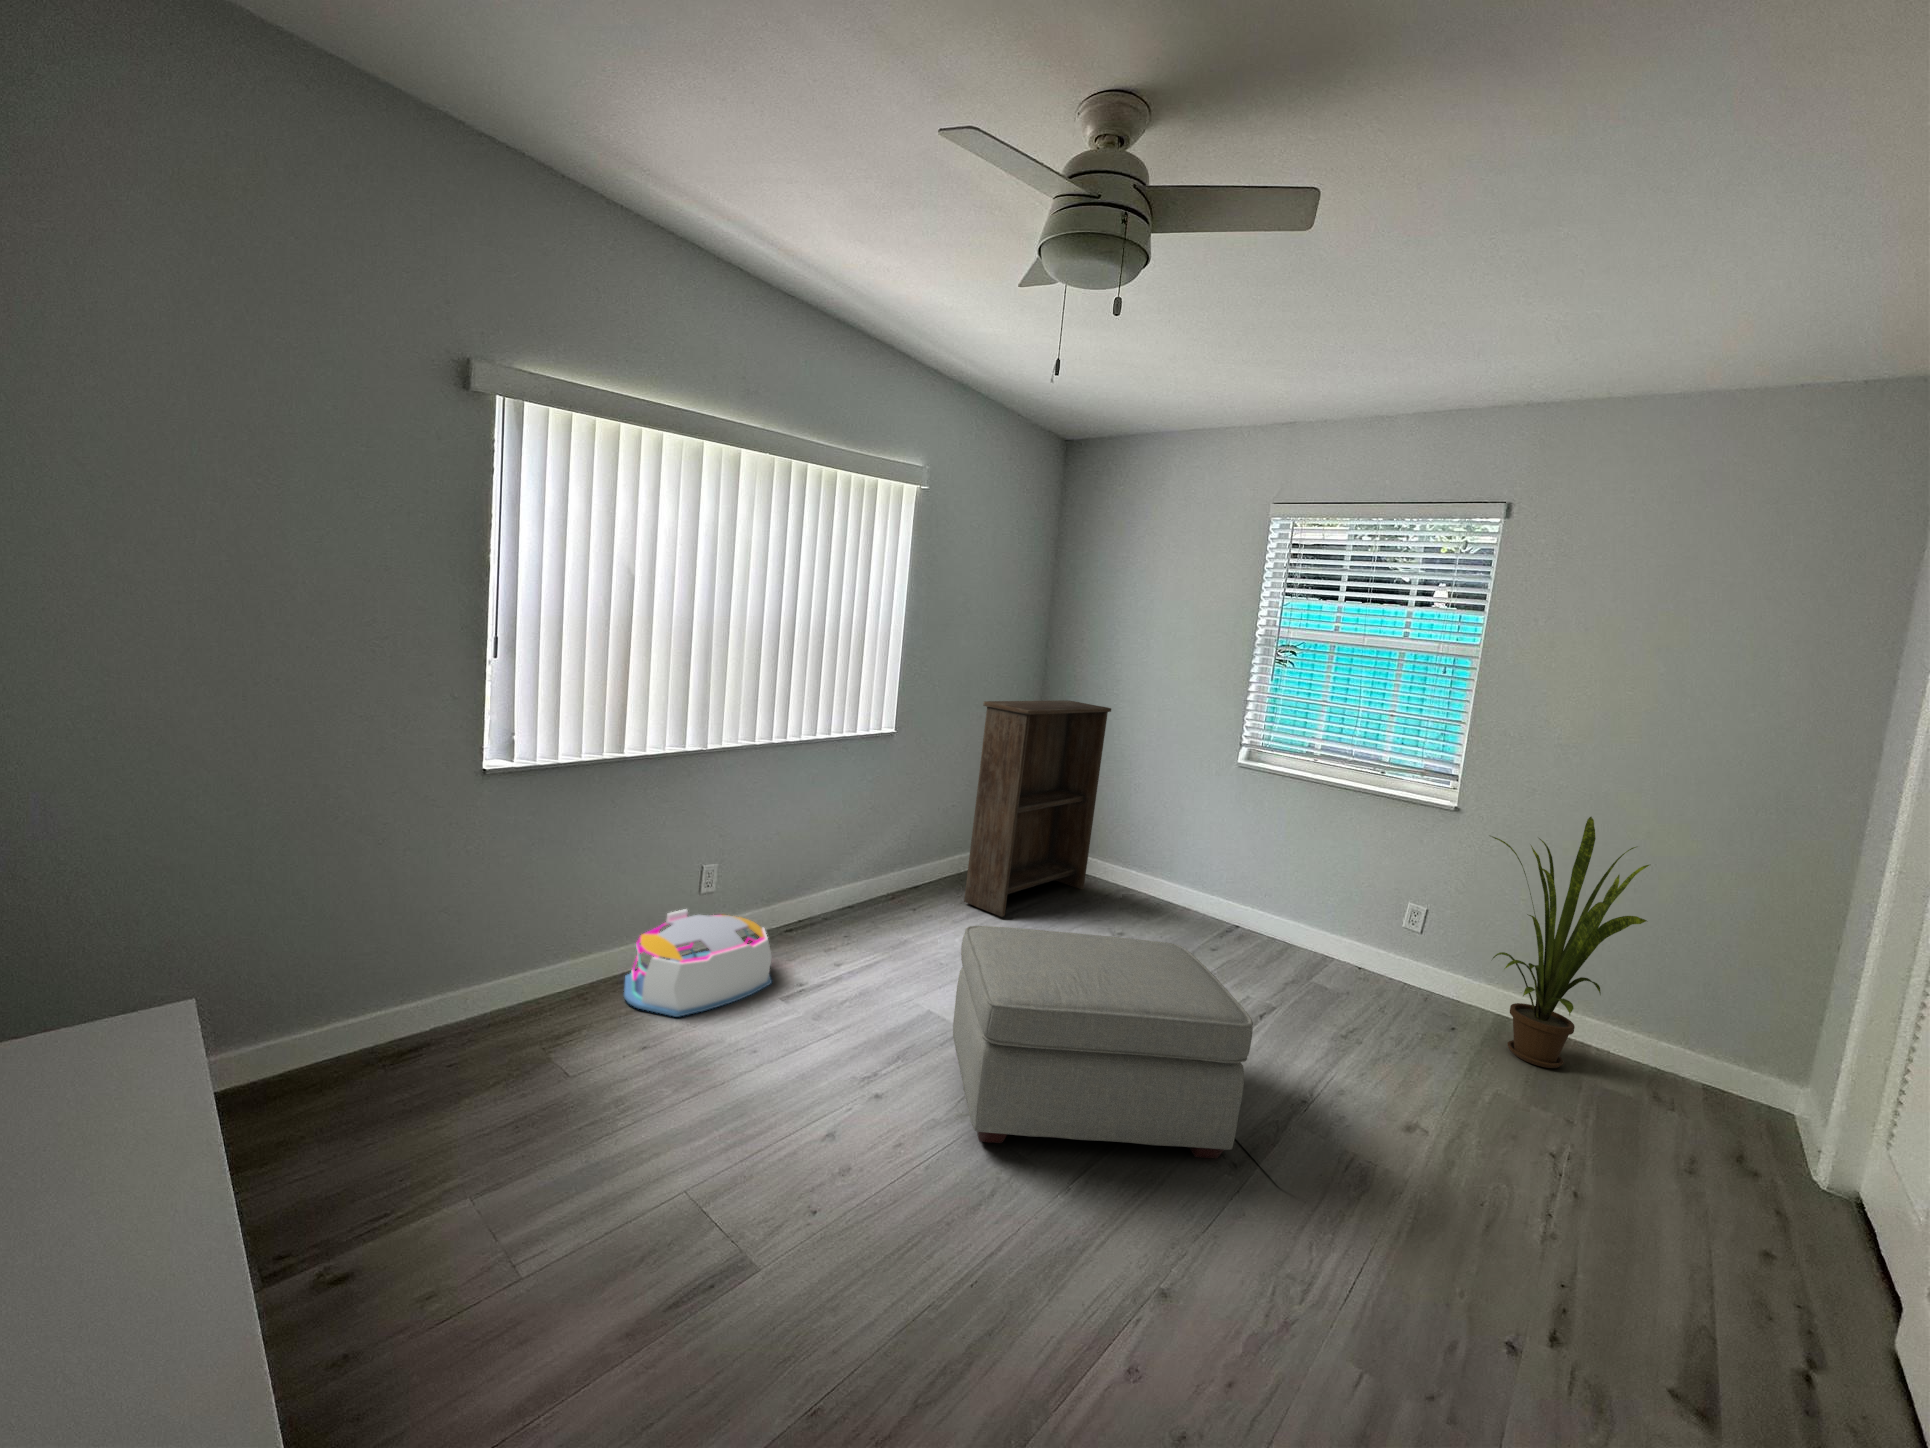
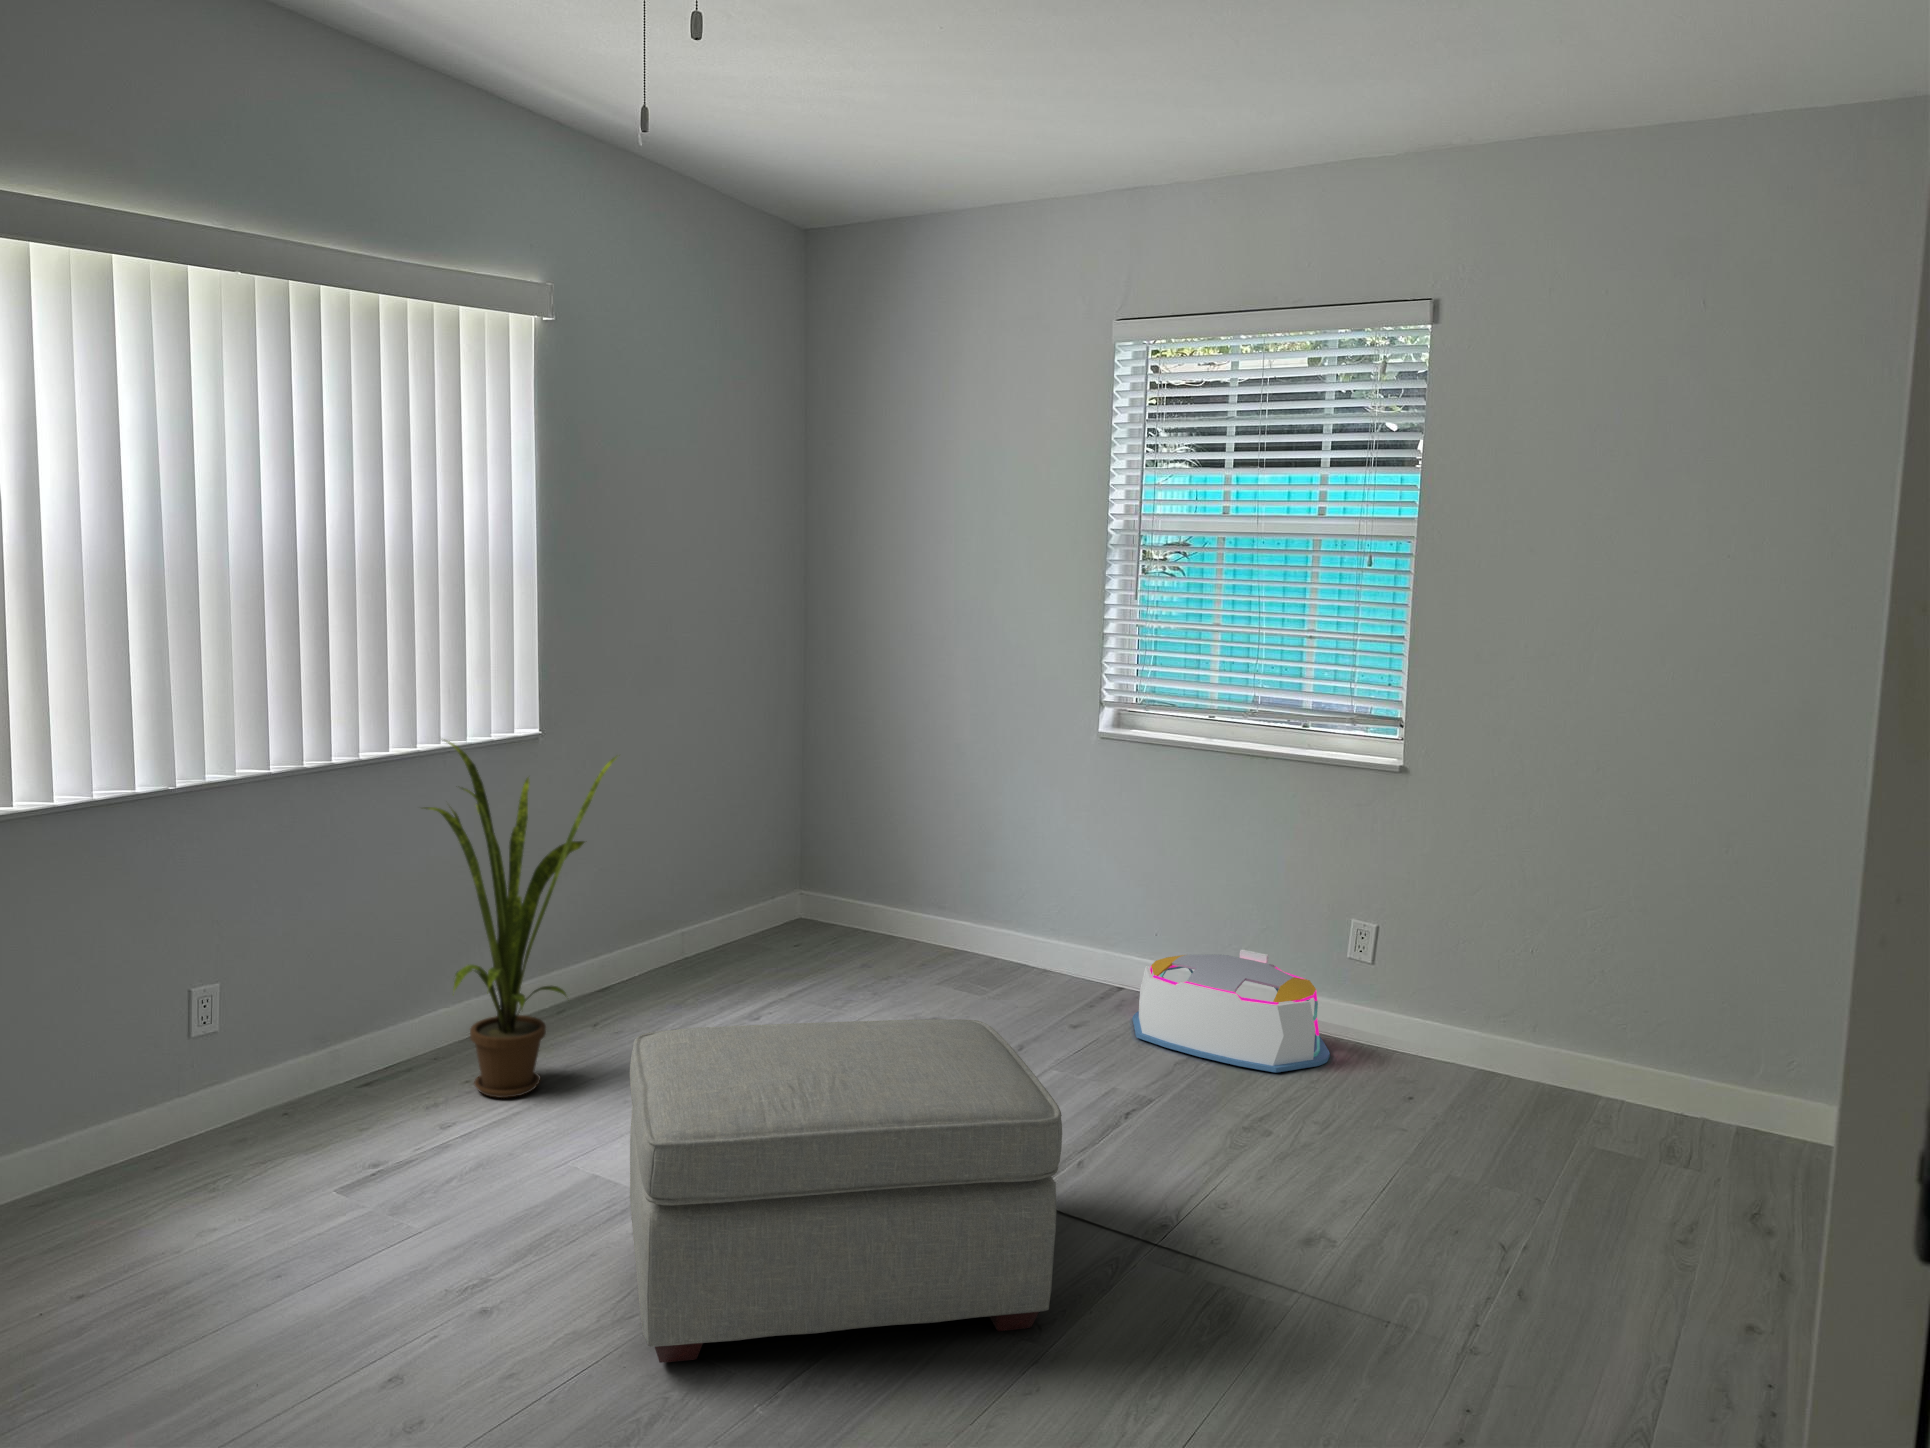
bookshelf: present [964,700,1111,917] -> none [683,659,904,1022]
house plant: present [1491,817,1649,1068] -> present [425,739,616,1098]
storage bin: present [624,909,772,1017] -> present [1133,949,1330,1073]

